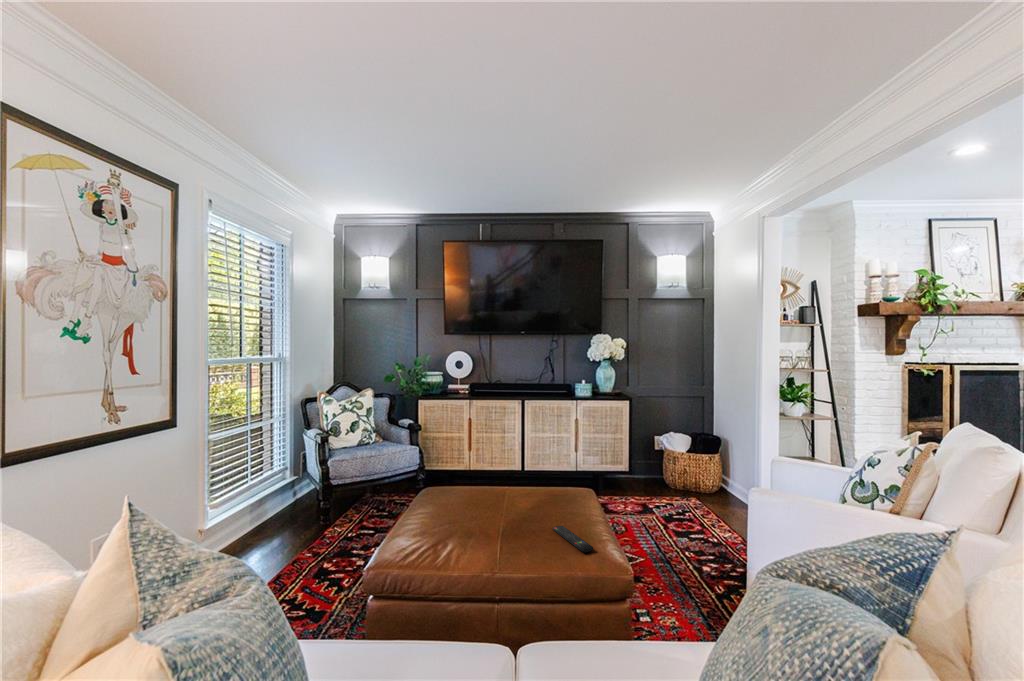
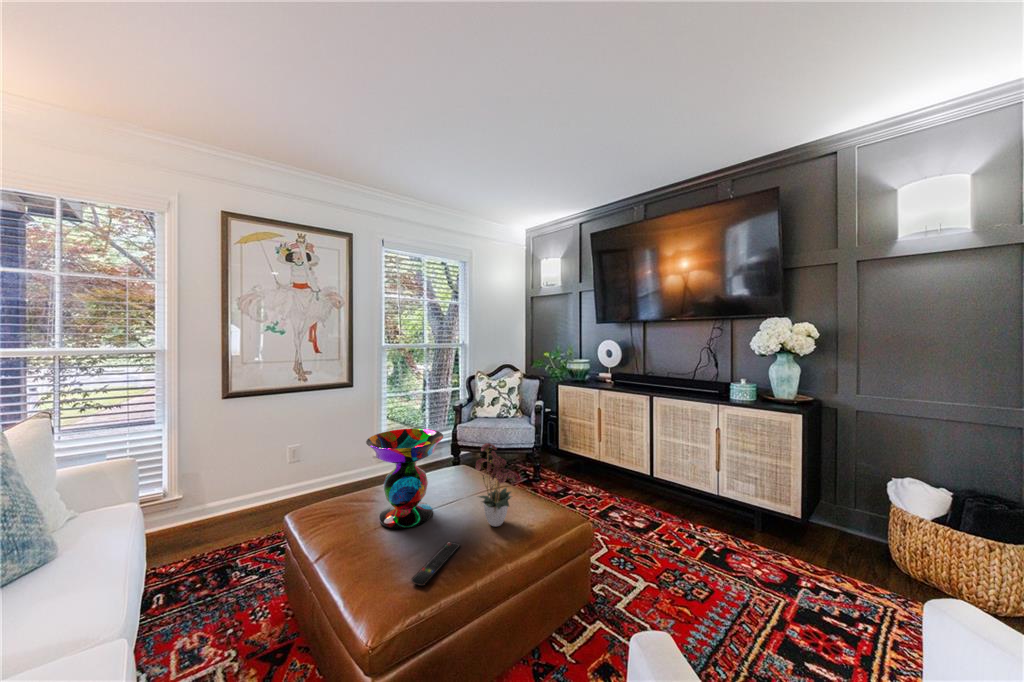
flower arrangement: none [533,438,580,511] -> present [475,443,519,526]
decorative bowl: none [444,442,519,540] -> present [366,428,443,529]

